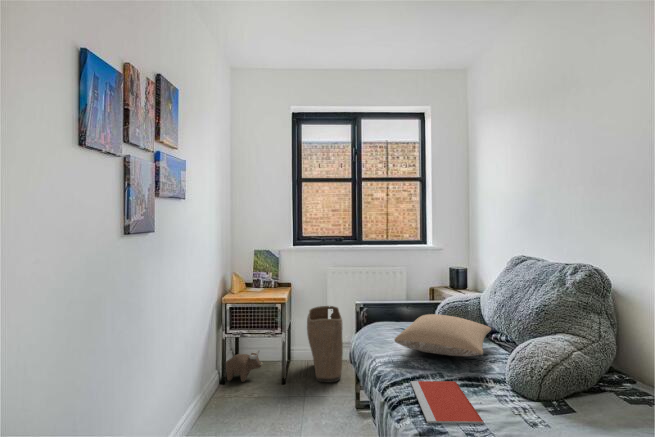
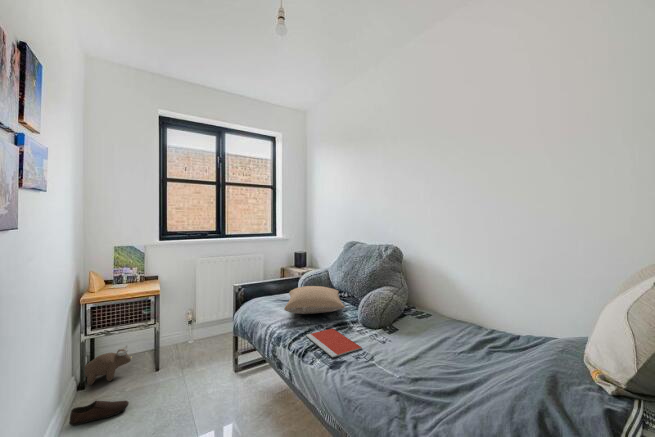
laundry basket: present [307,306,343,382] -> none [178,292,216,360]
shoe: none [202,397,247,416] -> present [69,401,129,426]

